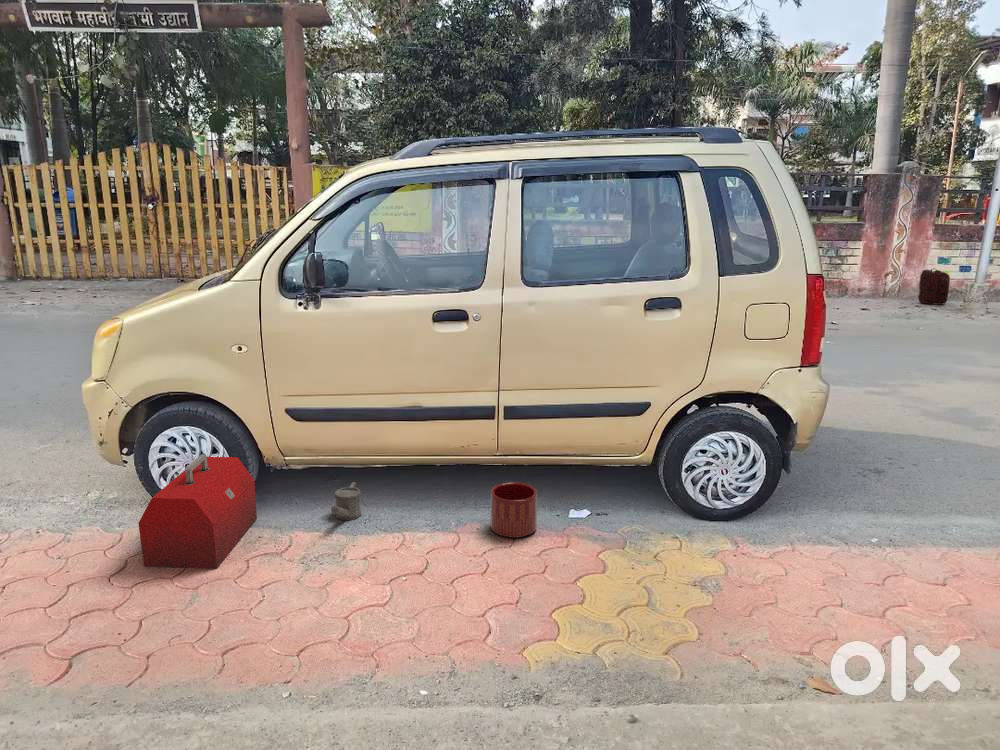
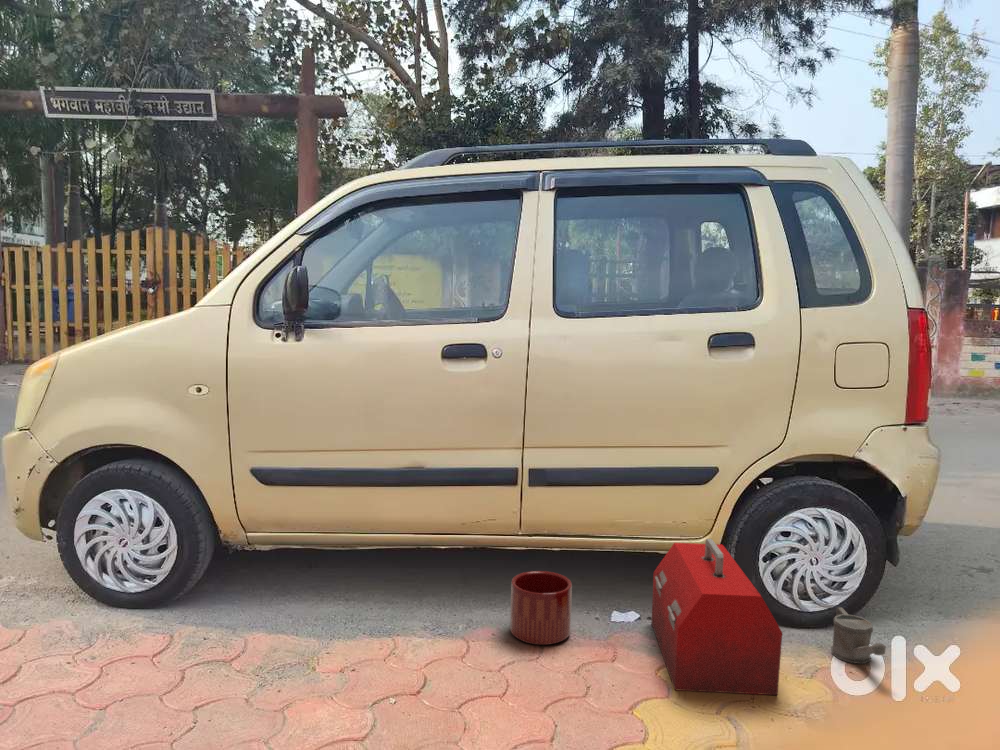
backpack: present [918,269,950,305] -> none [947,368,981,406]
toolbox: present [138,455,257,568] -> present [651,539,782,695]
watering can: present [331,482,361,520] -> present [831,607,886,664]

